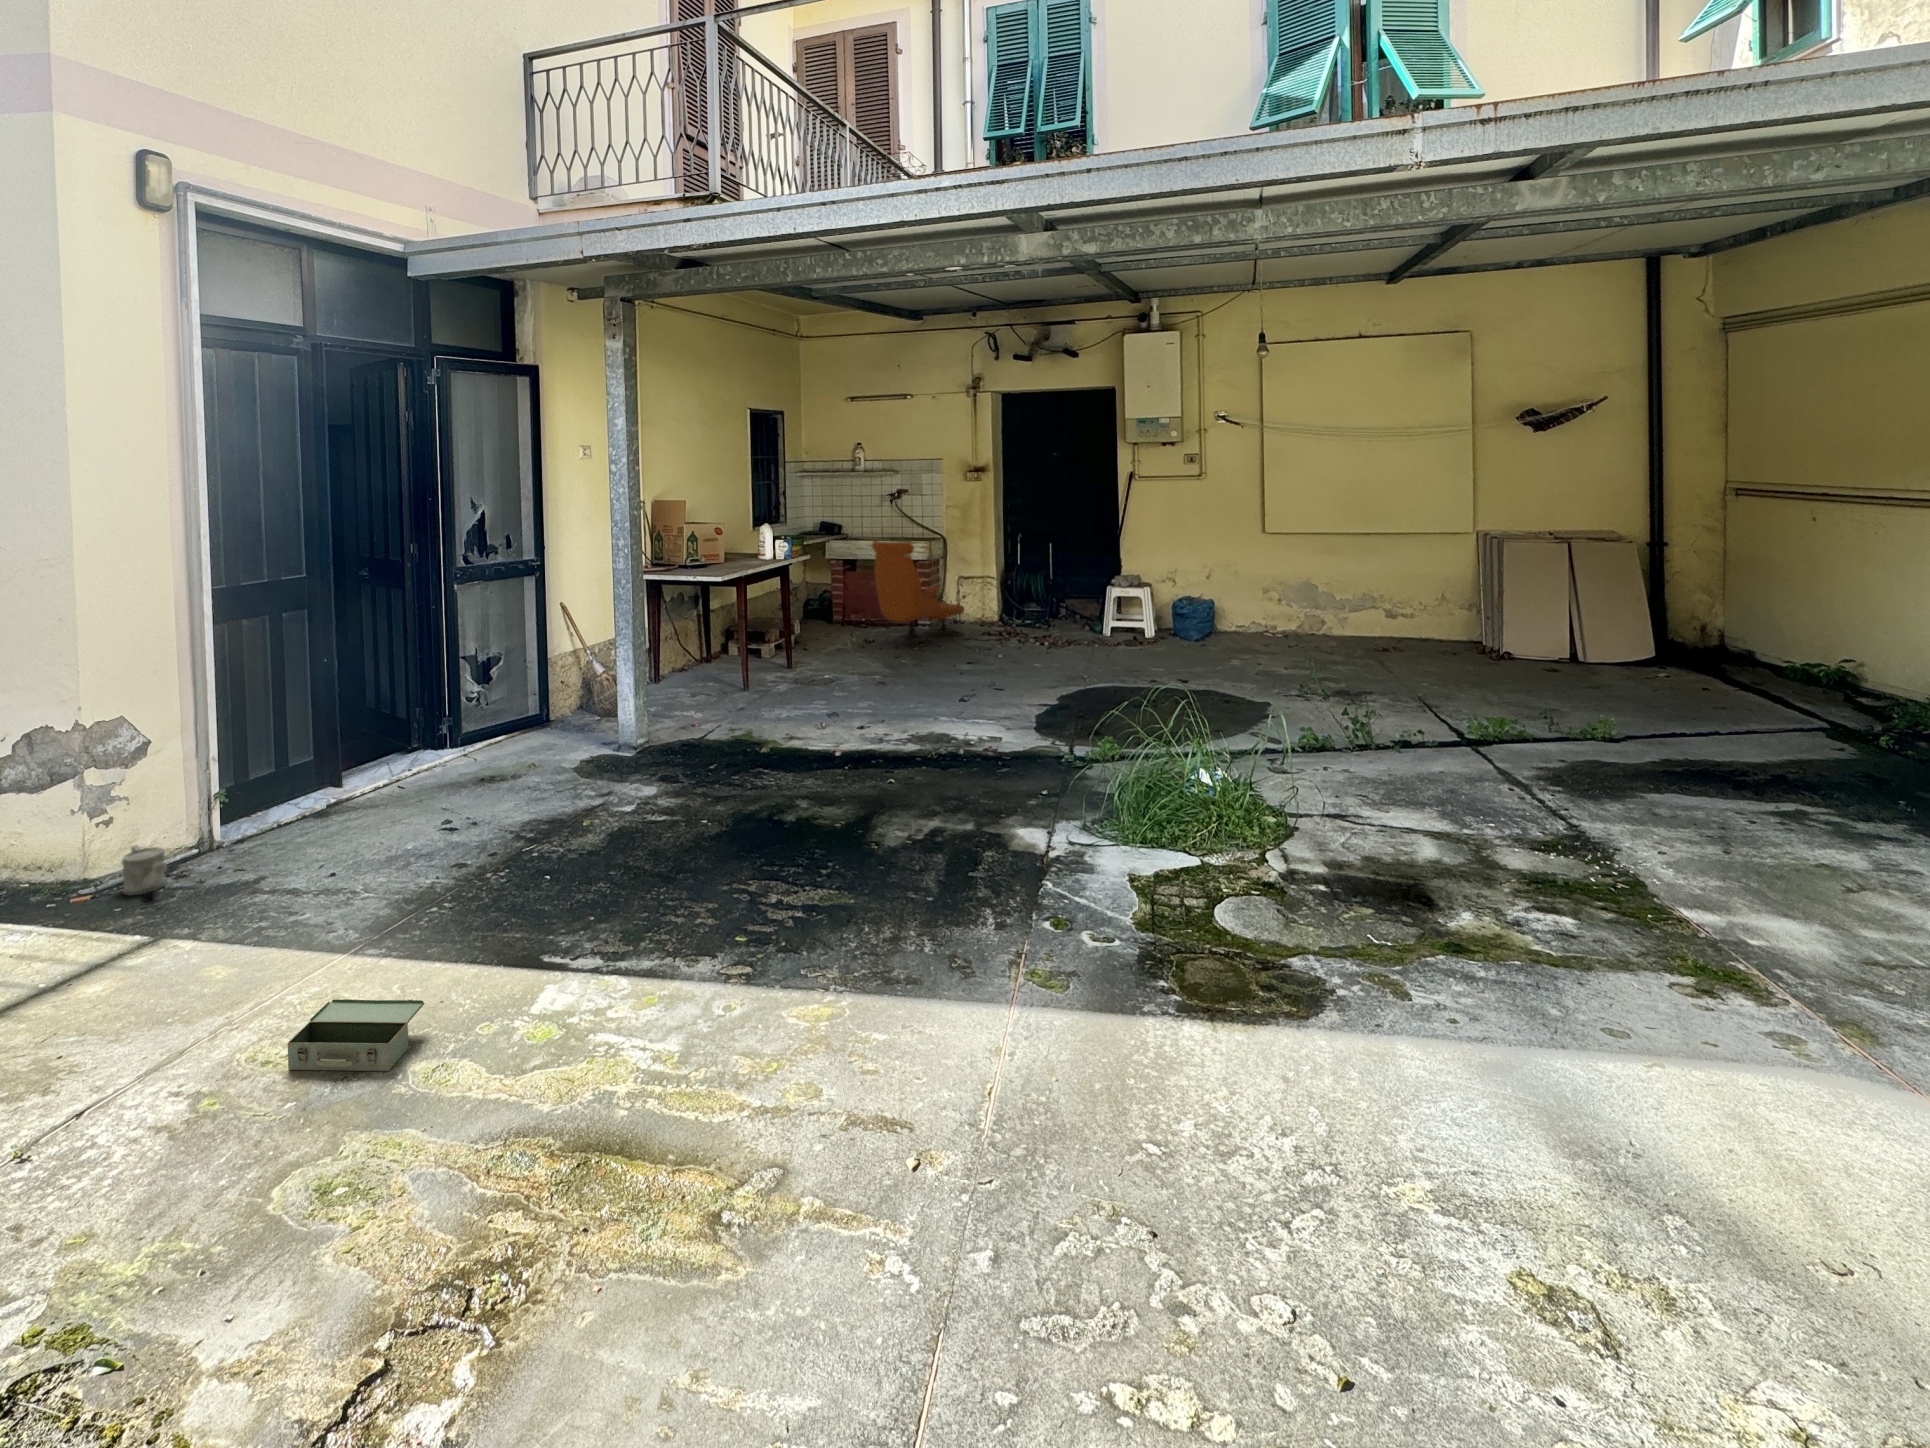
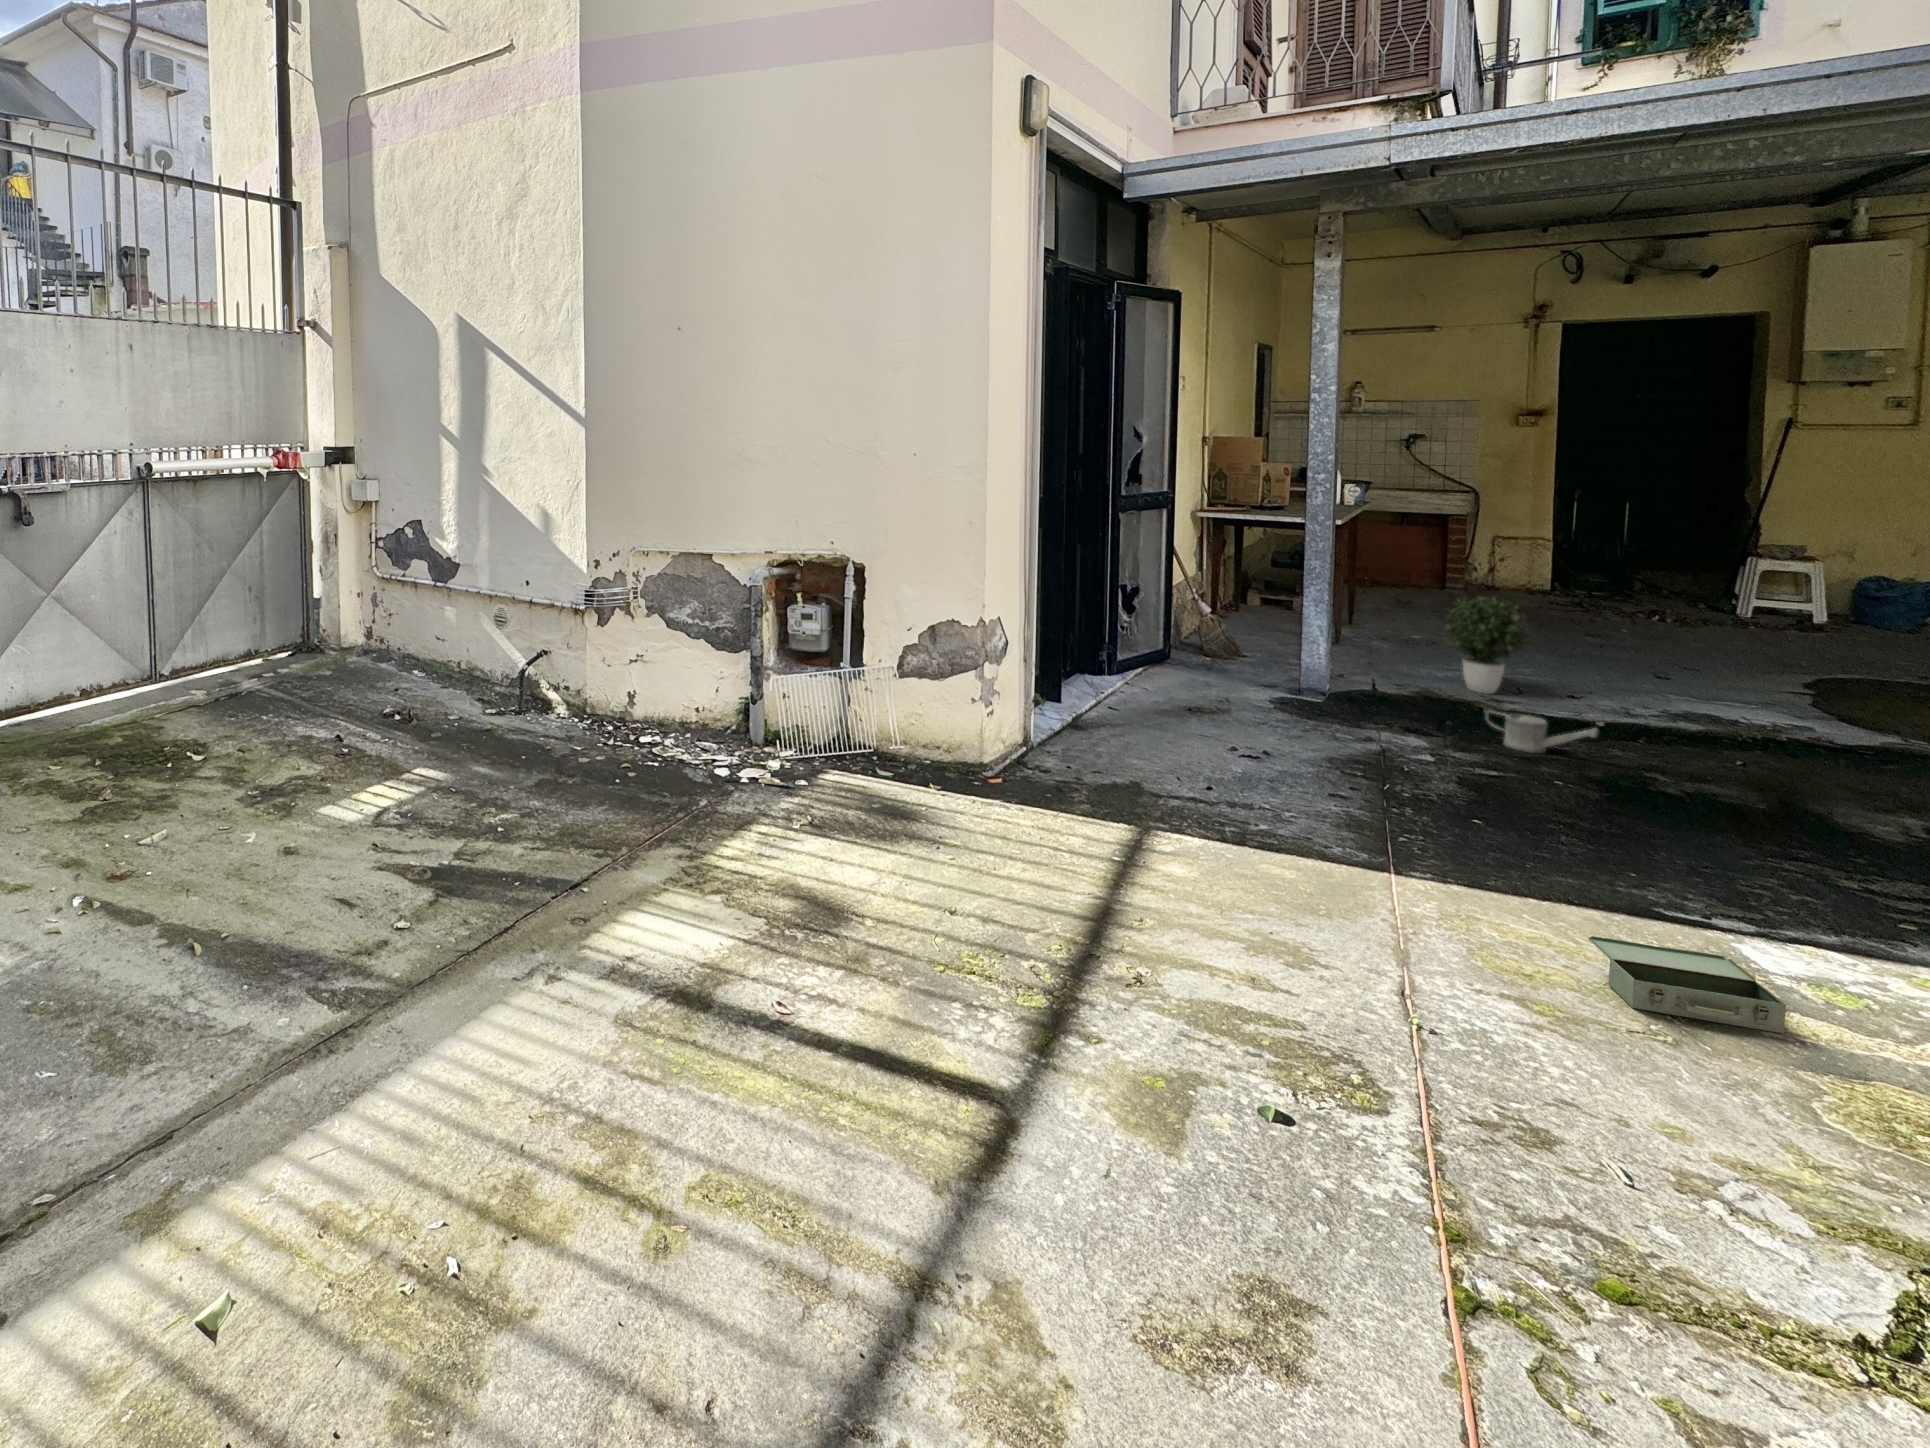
lounge chair: present [872,541,964,647] -> none [1378,485,1474,604]
potted plant: none [753,647,816,739] -> present [1443,596,1528,694]
watering can: present [122,845,167,895] -> present [1485,710,1598,753]

